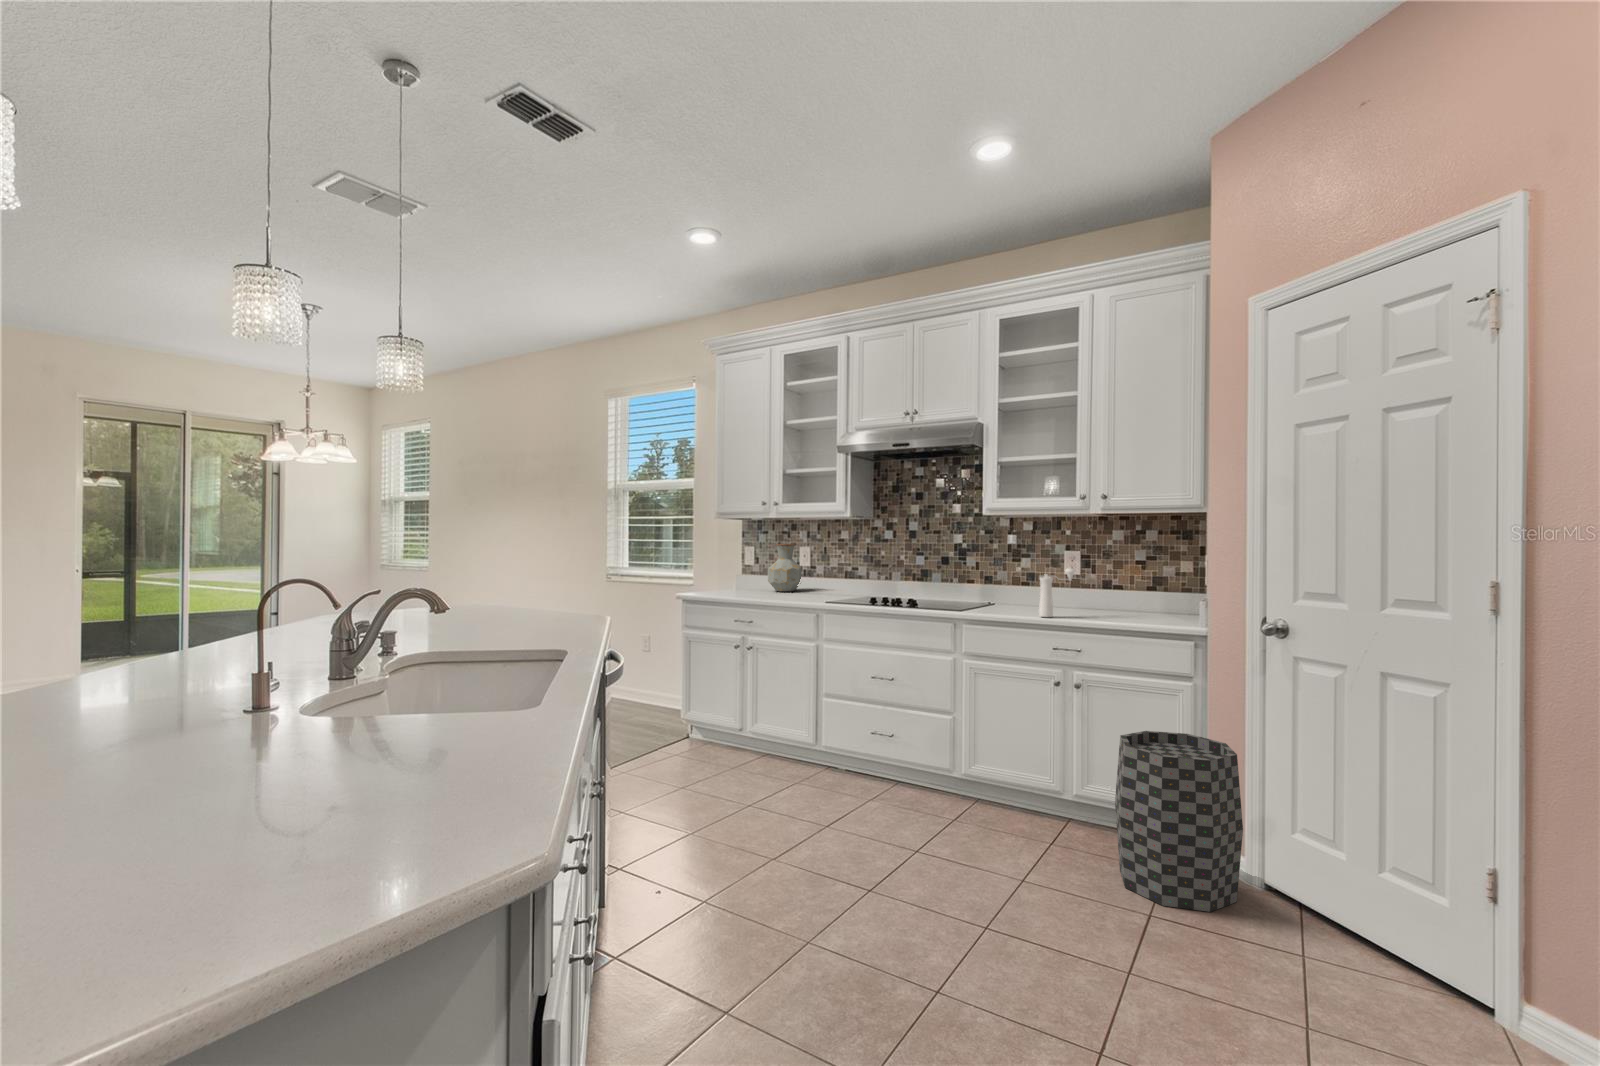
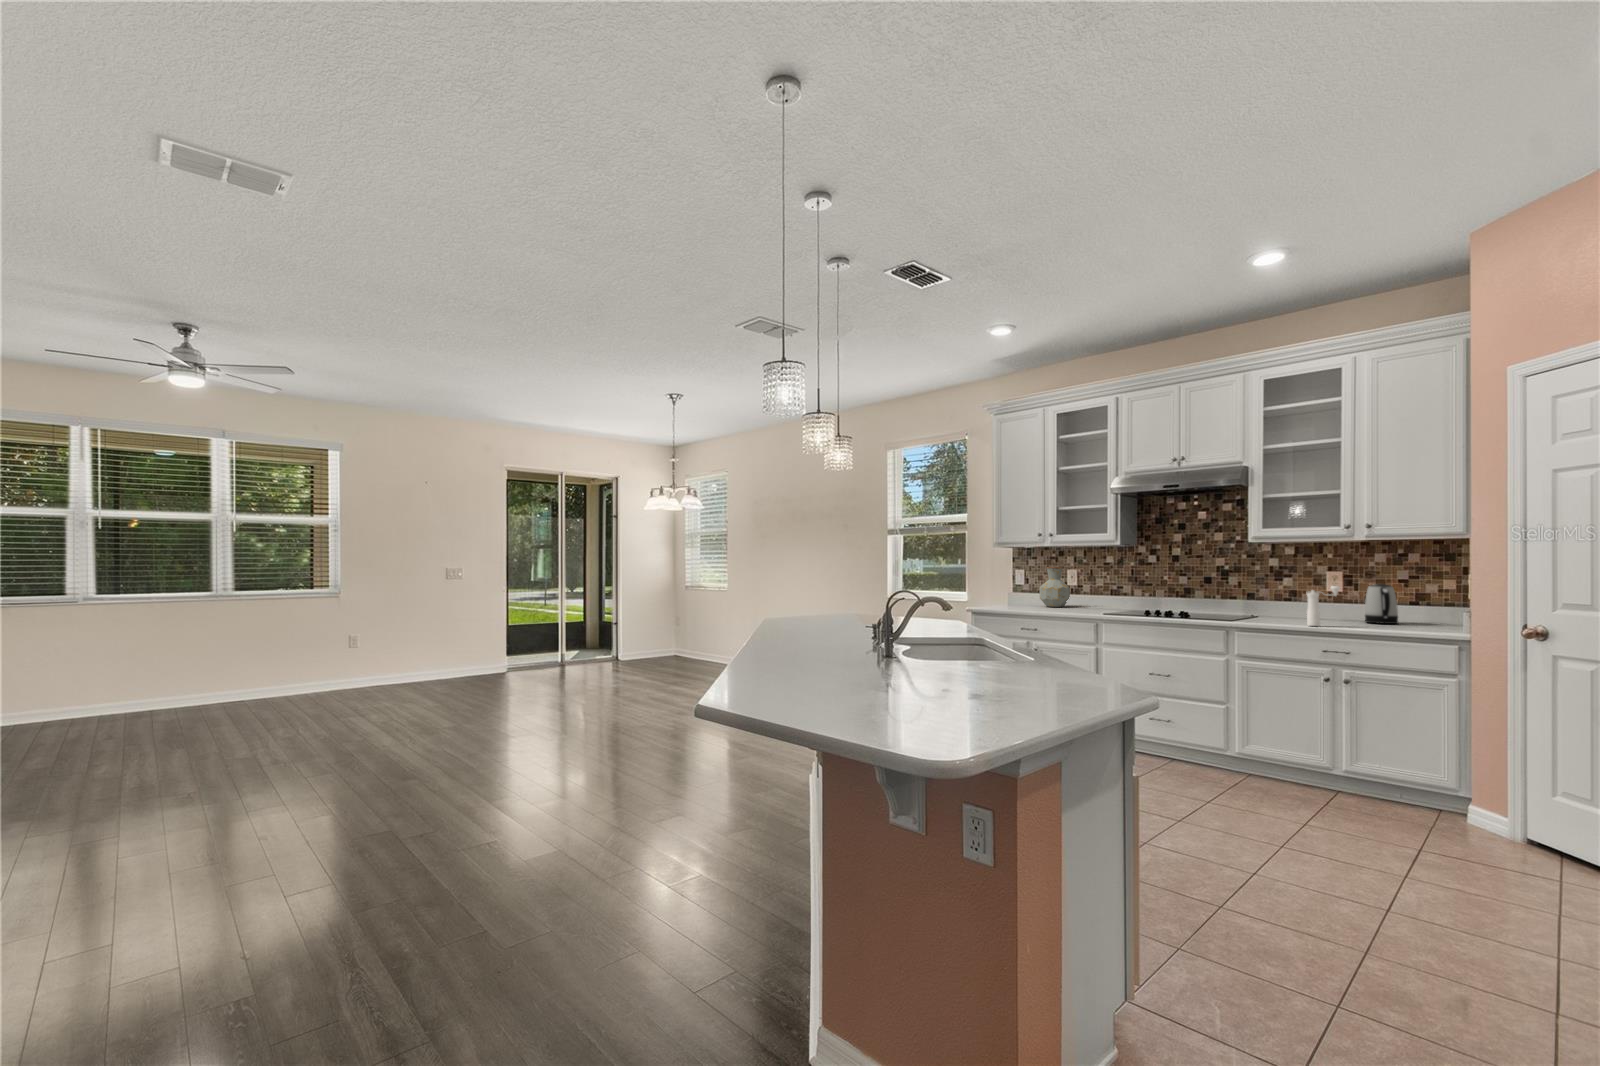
kettle: none [1102,565,1136,611] -> present [1365,584,1398,624]
trash can: present [1115,731,1243,912] -> none [1388,716,1509,855]

